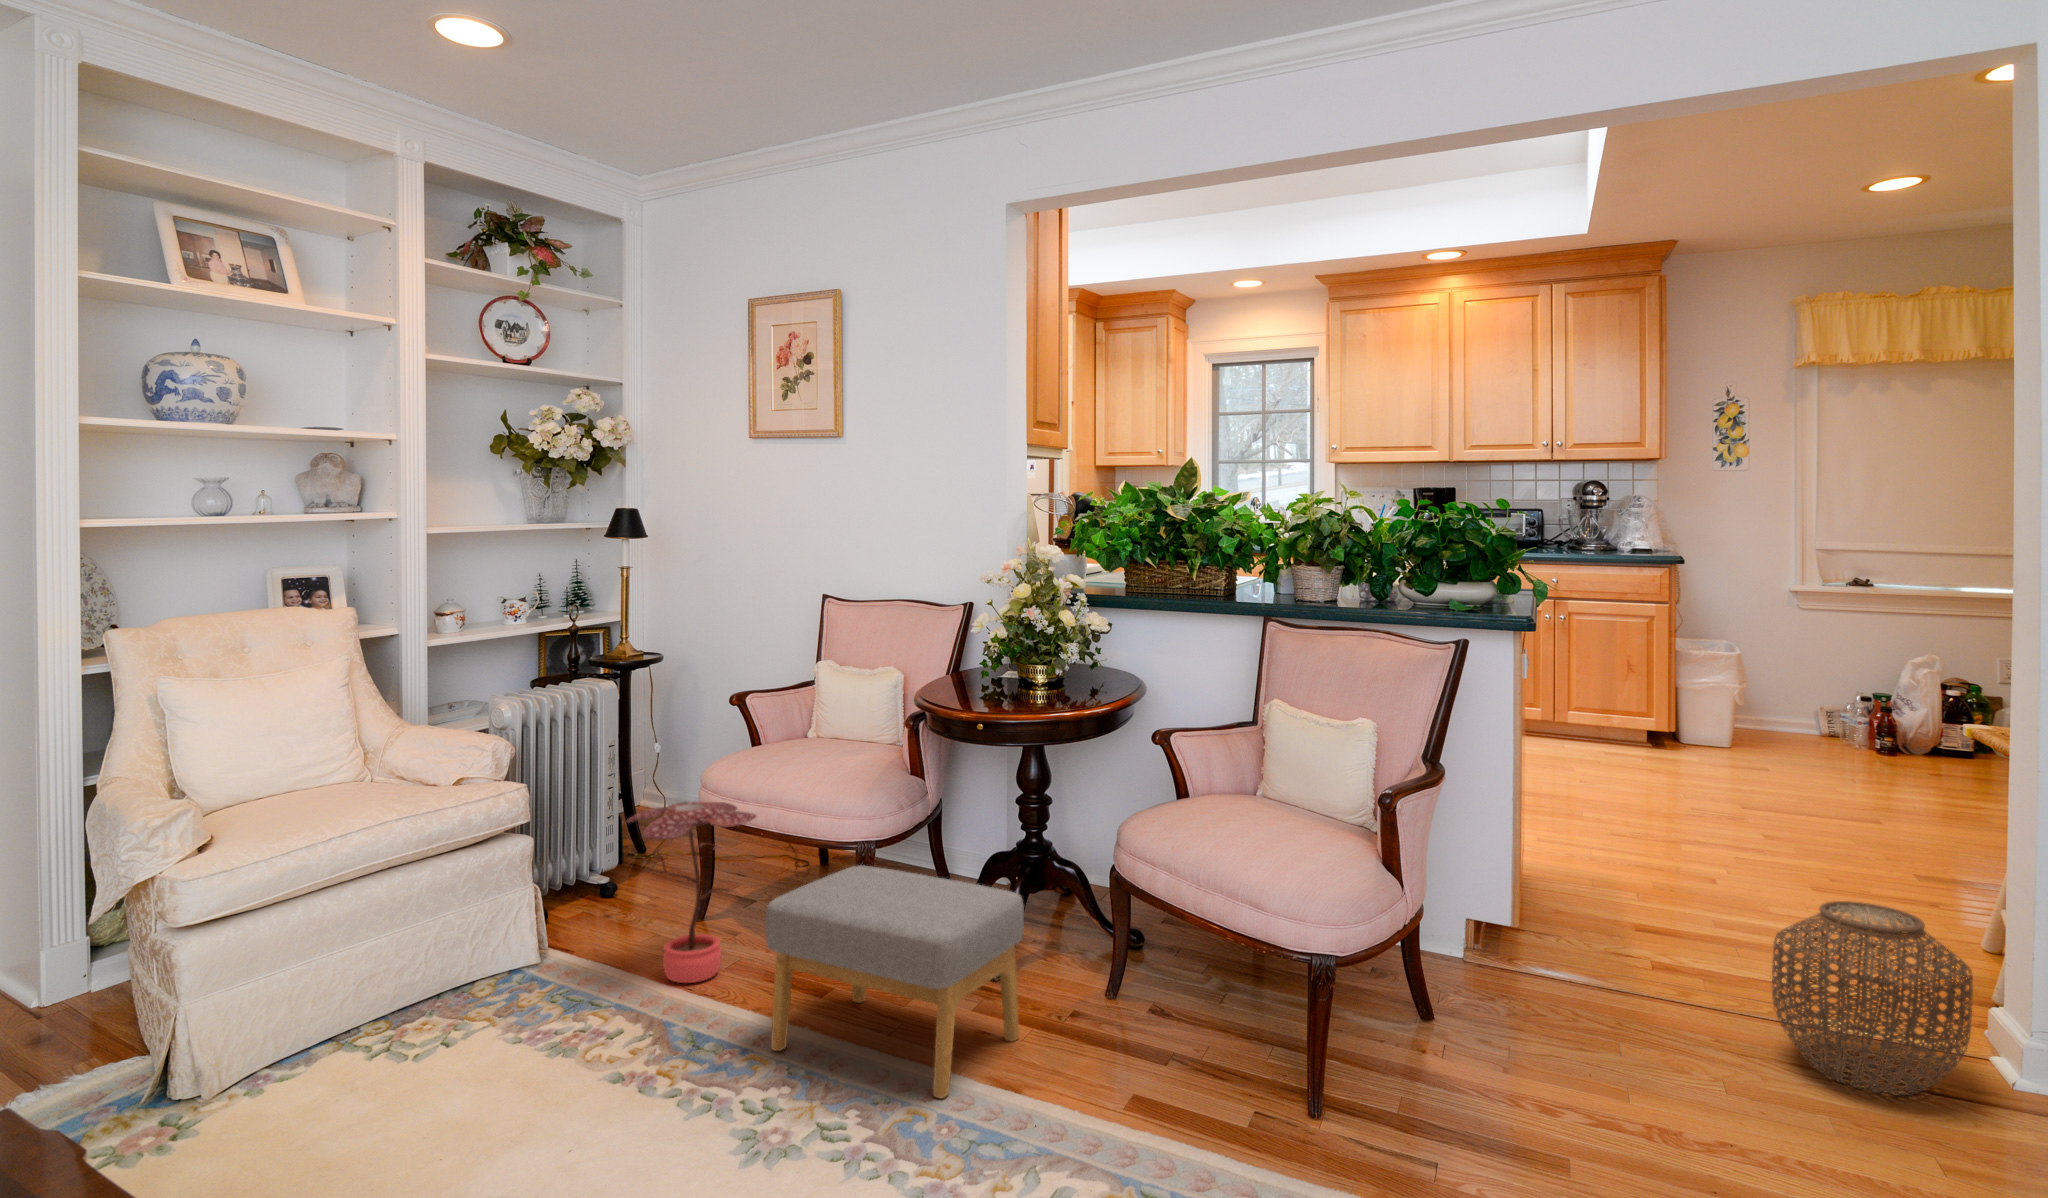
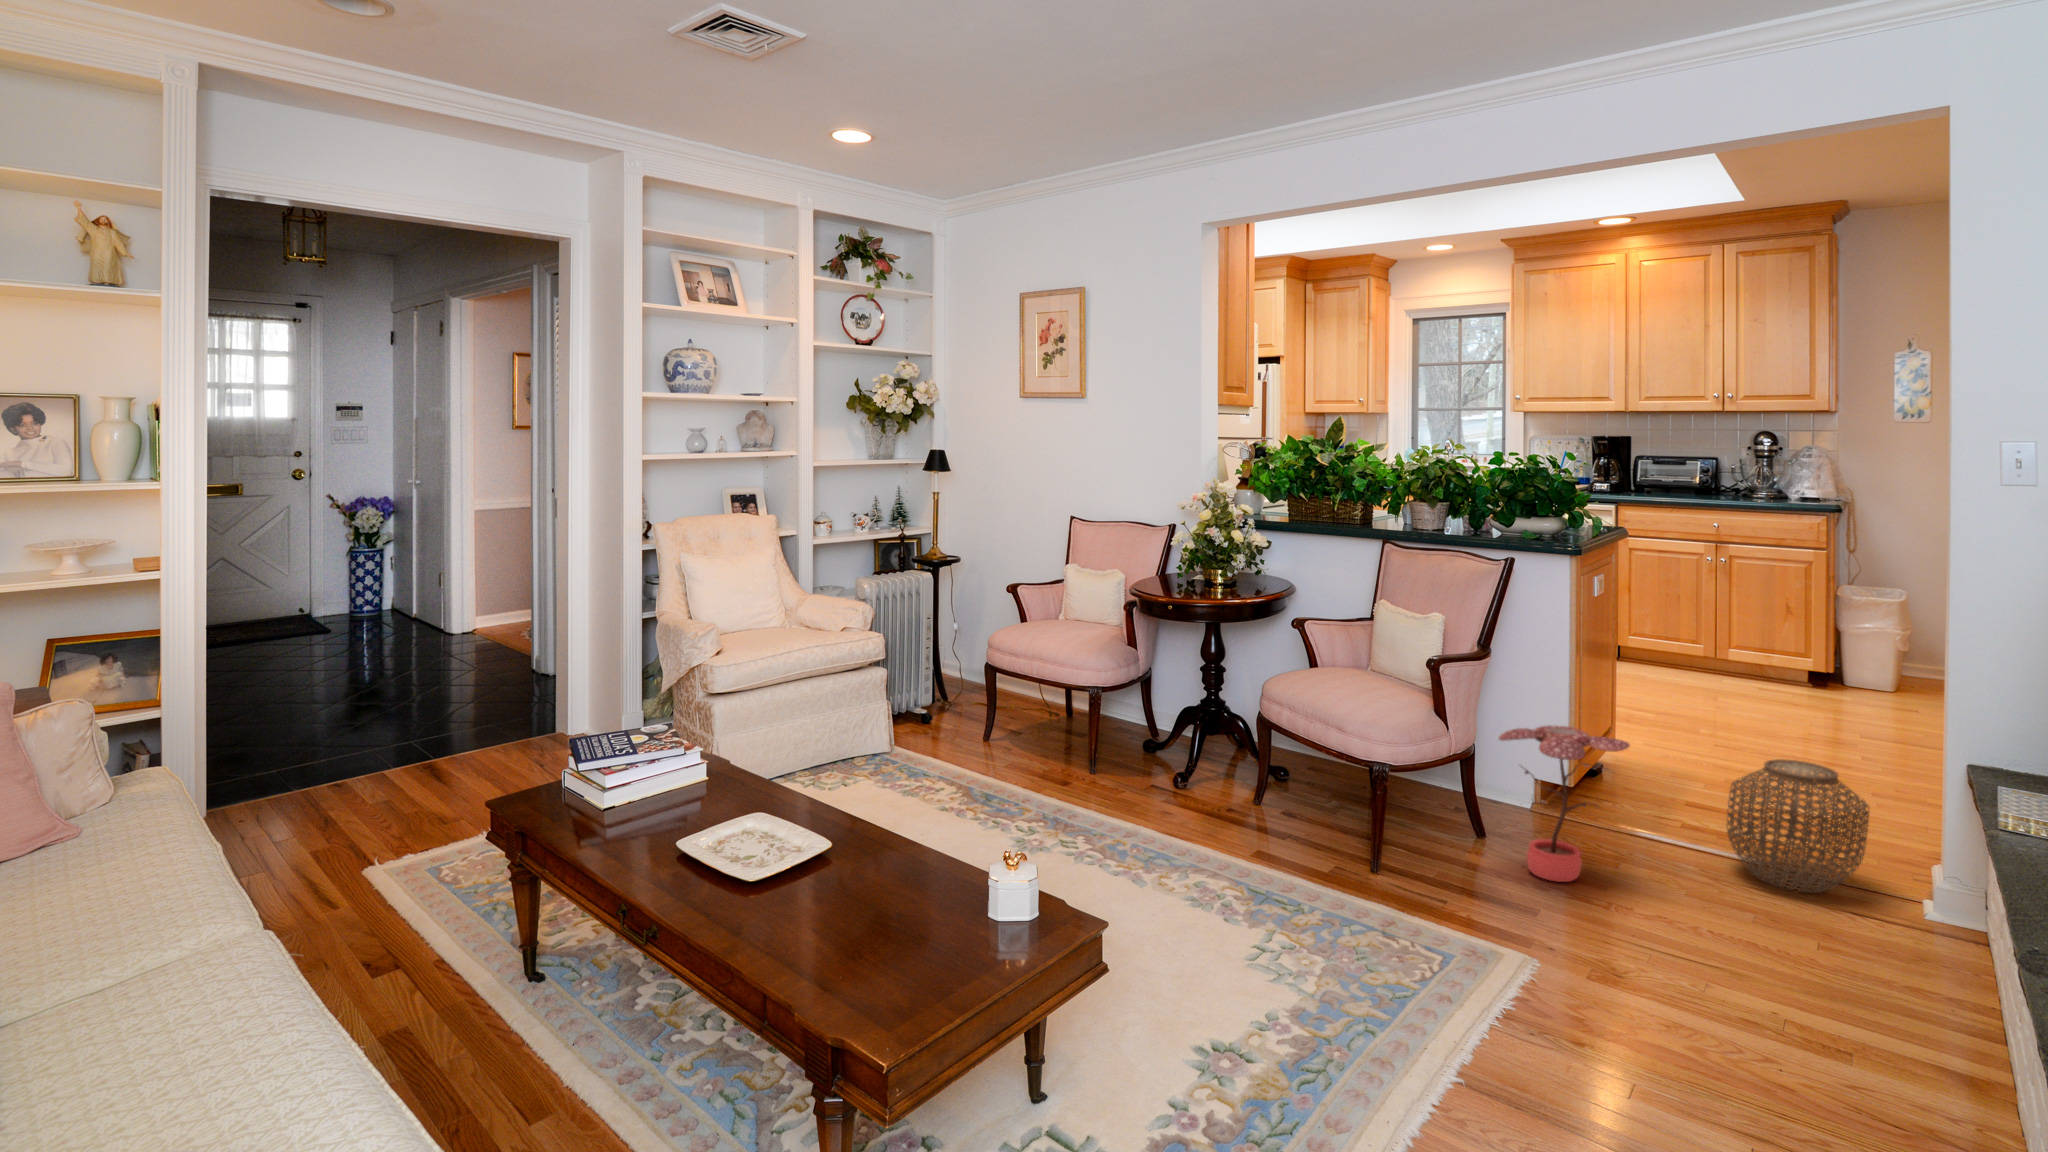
potted plant: present [627,802,756,983] -> present [1499,725,1630,882]
footstool: present [765,865,1024,1098] -> none [1030,697,1193,835]

